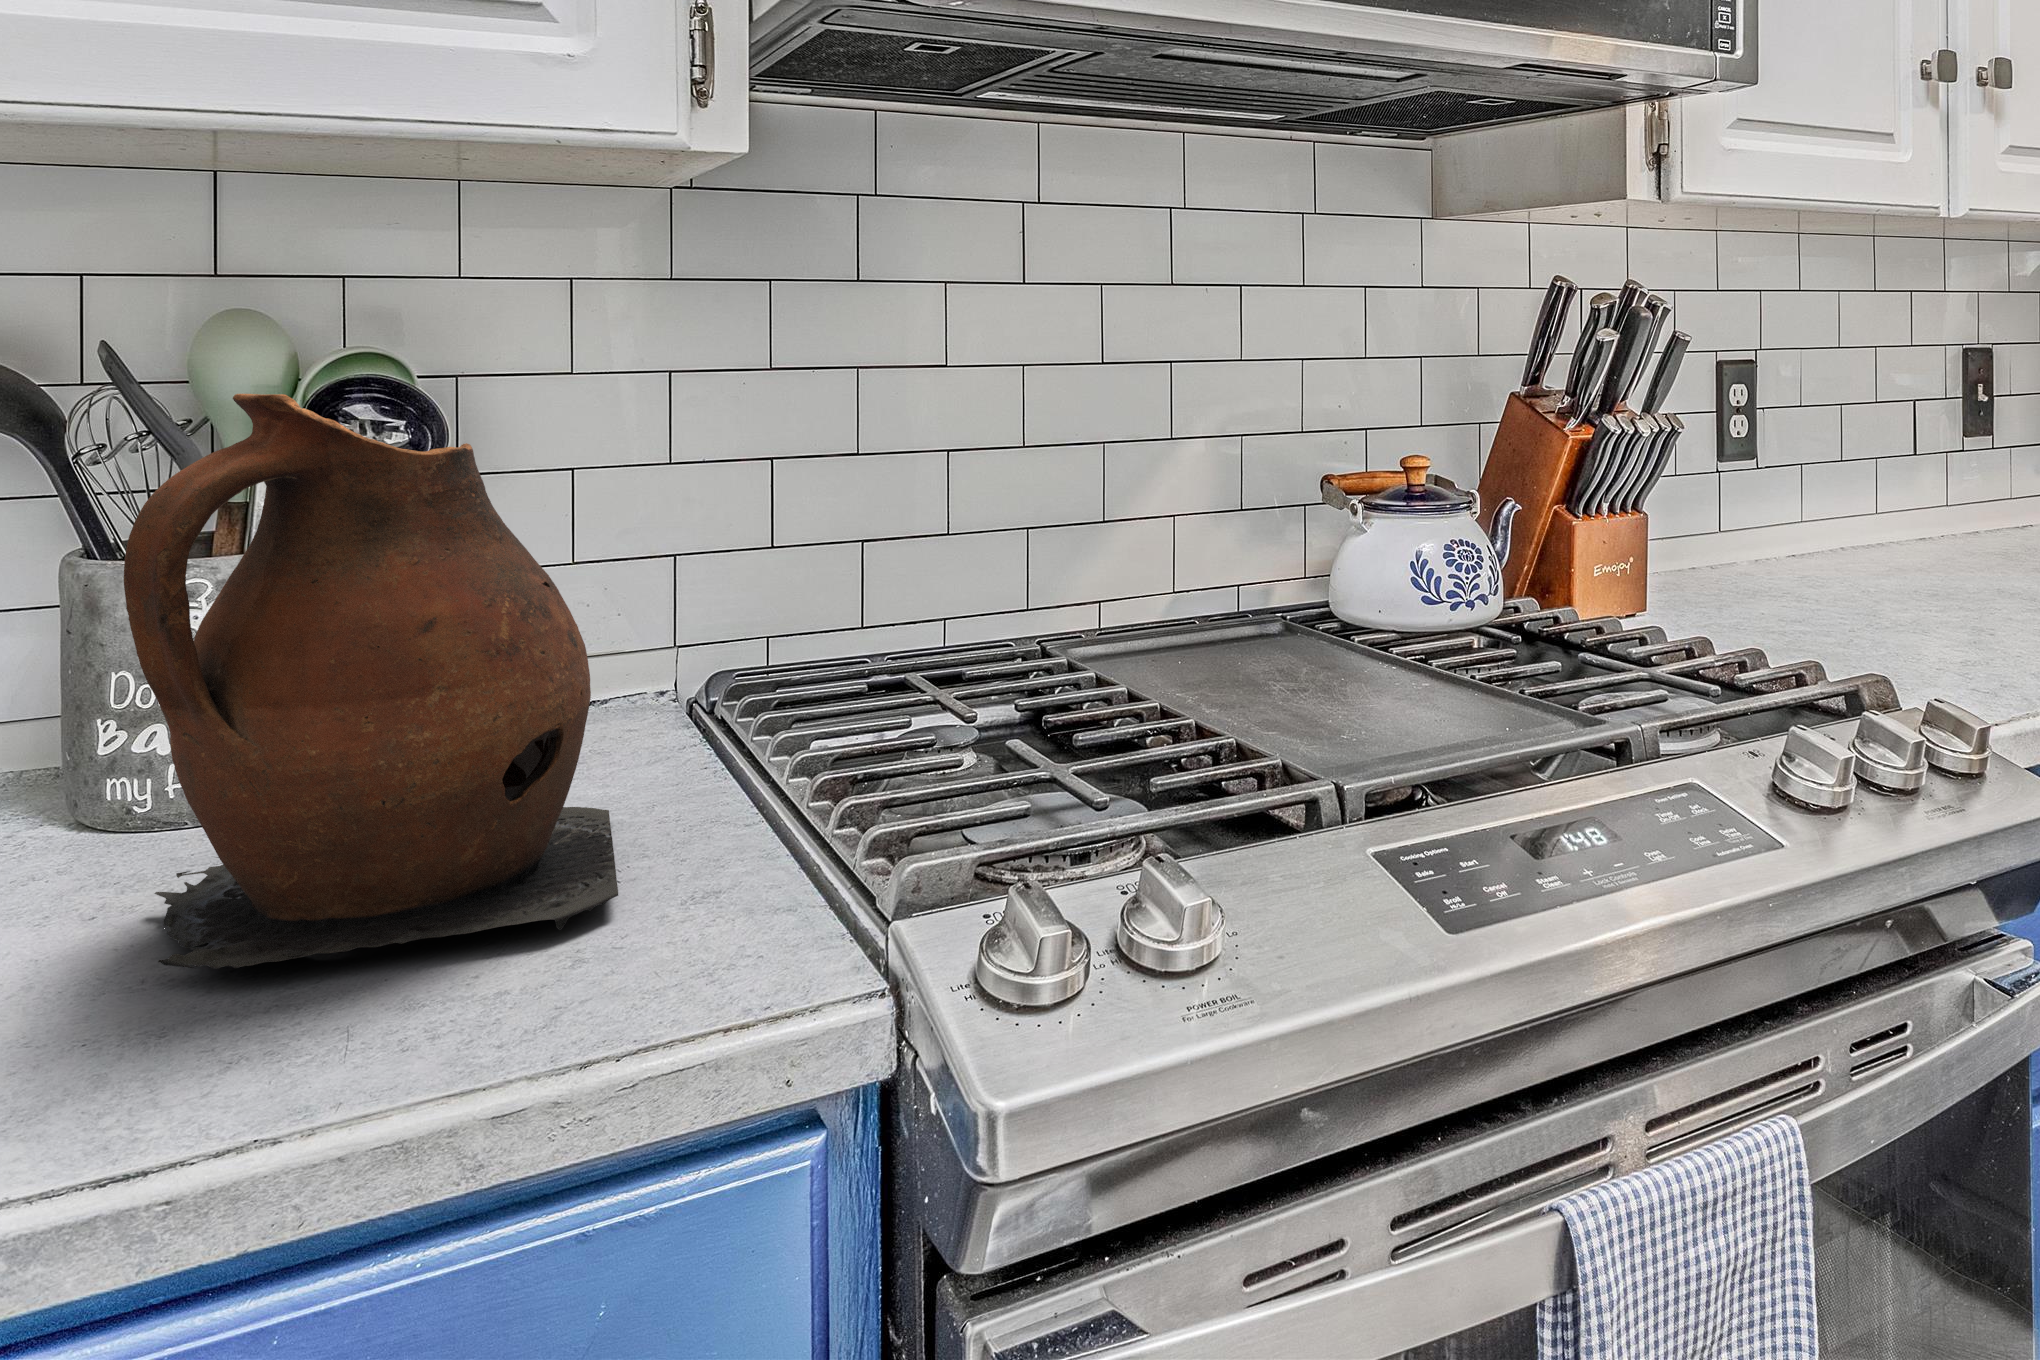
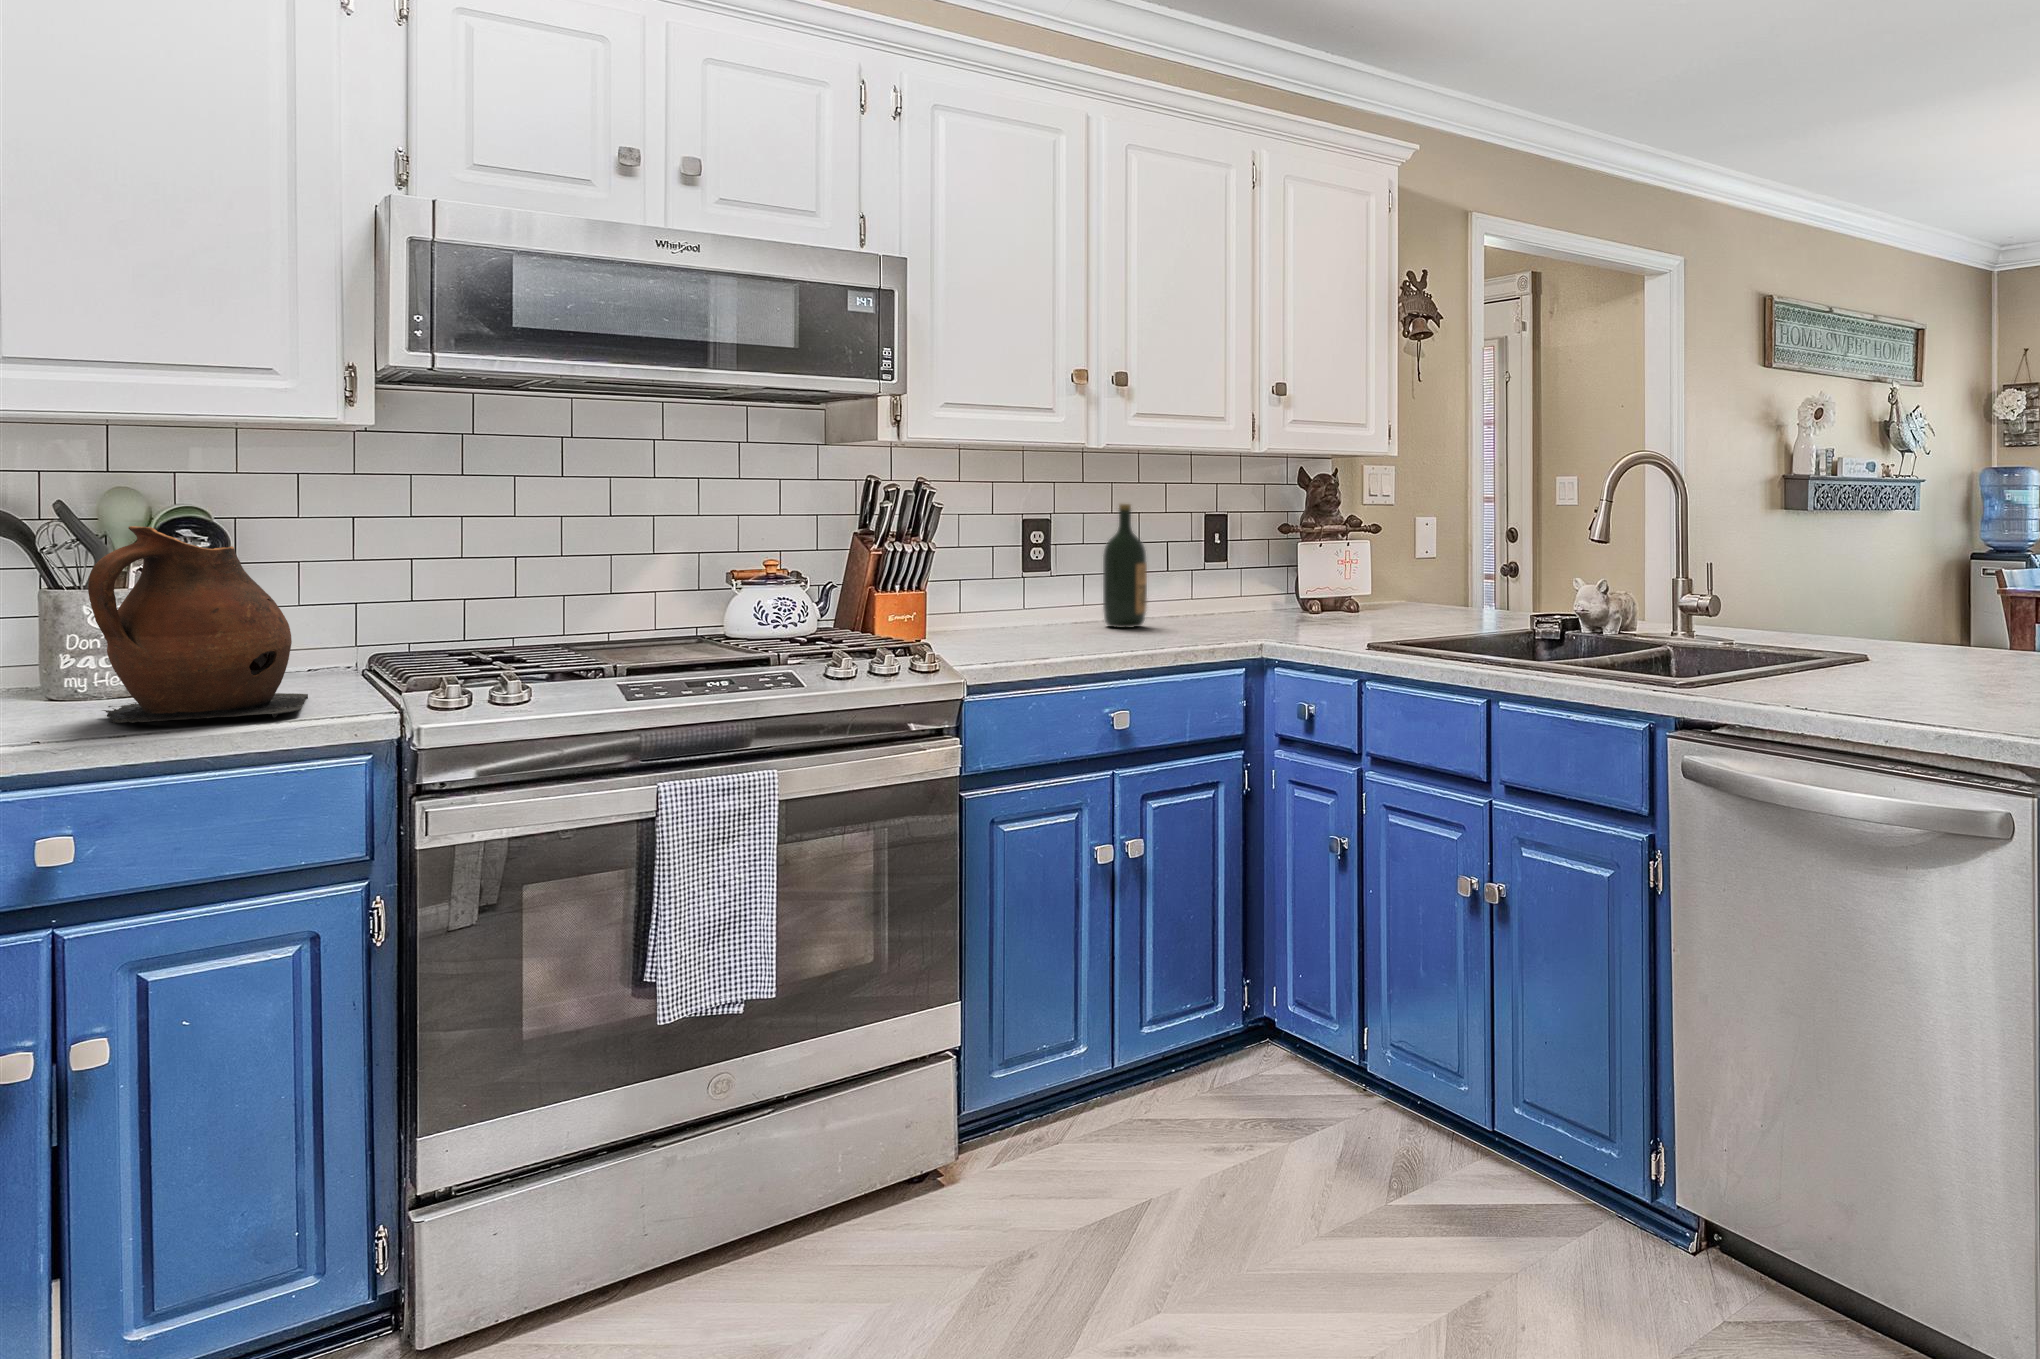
wine bottle: none [1871,326,1959,571] -> present [1103,504,1147,628]

